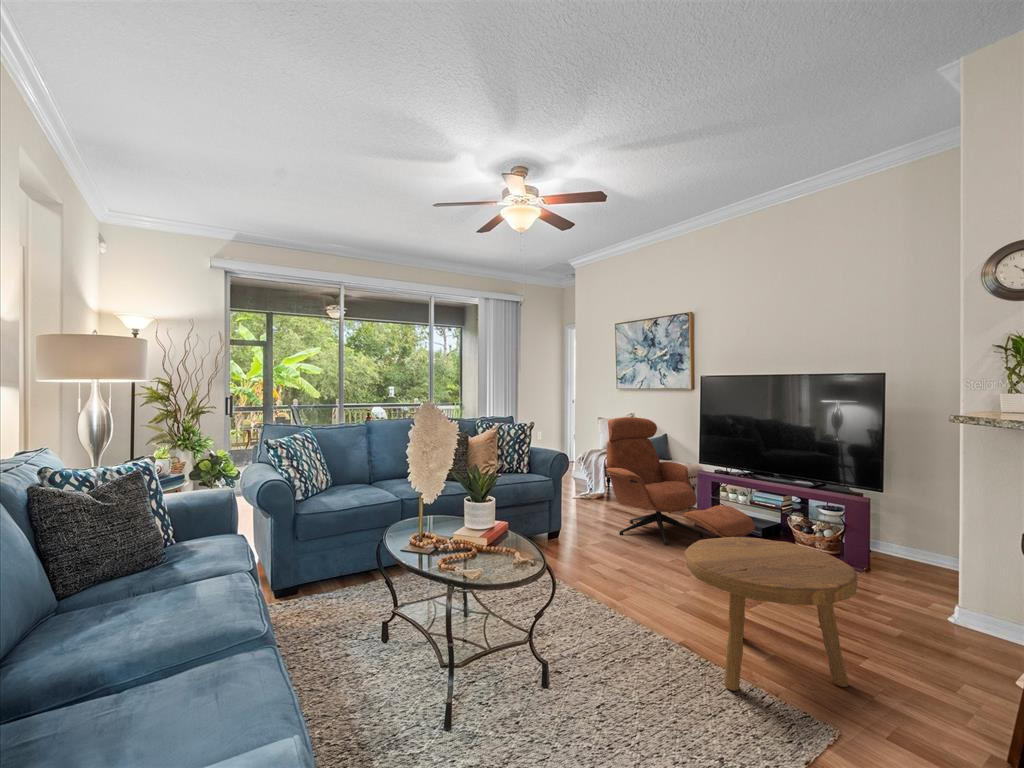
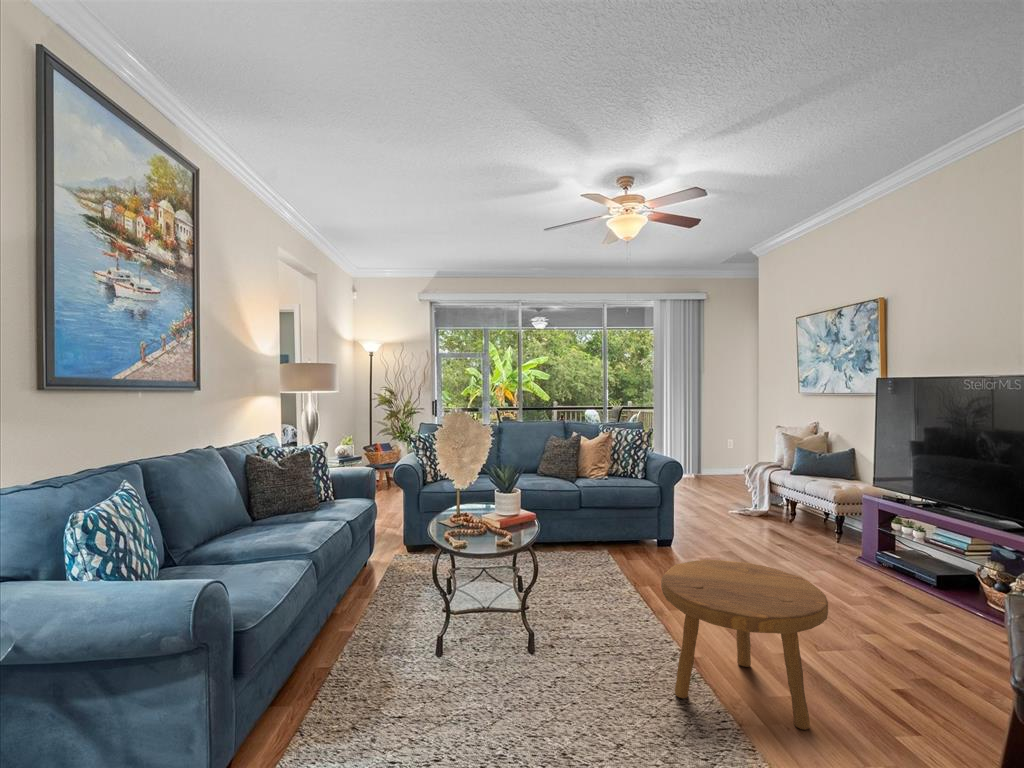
lounge chair: present [606,417,755,549] -> none [732,428,892,601]

